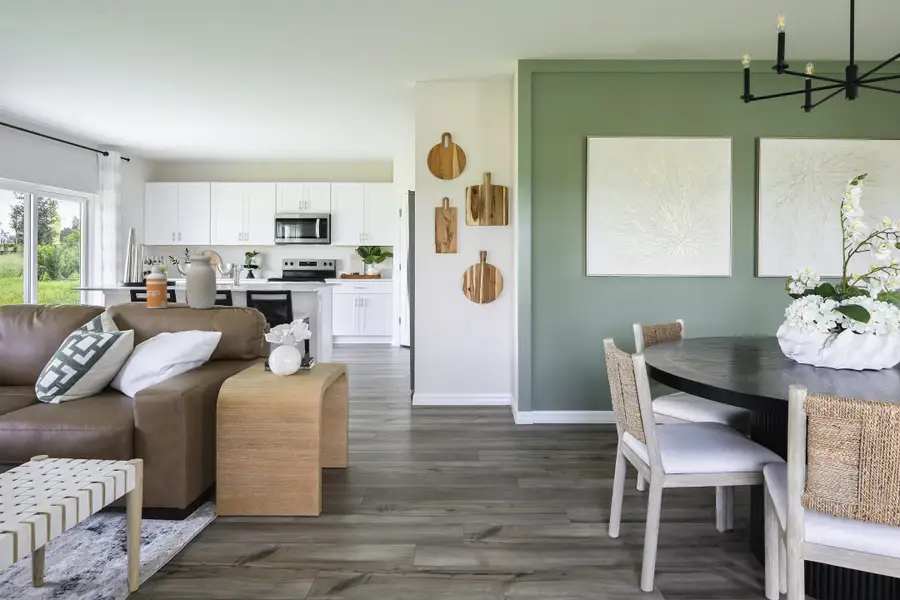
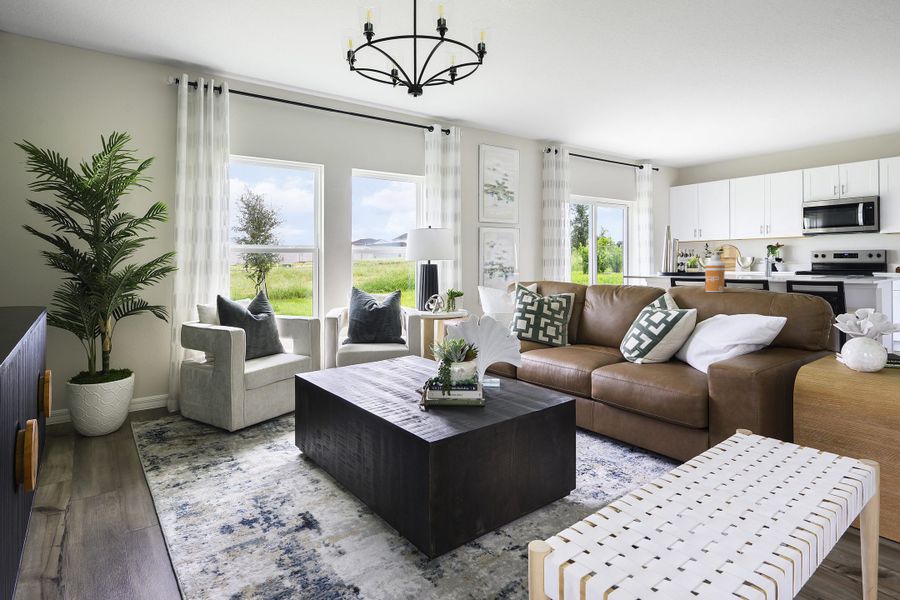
jar: present [186,255,217,309] -> none [743,243,776,294]

